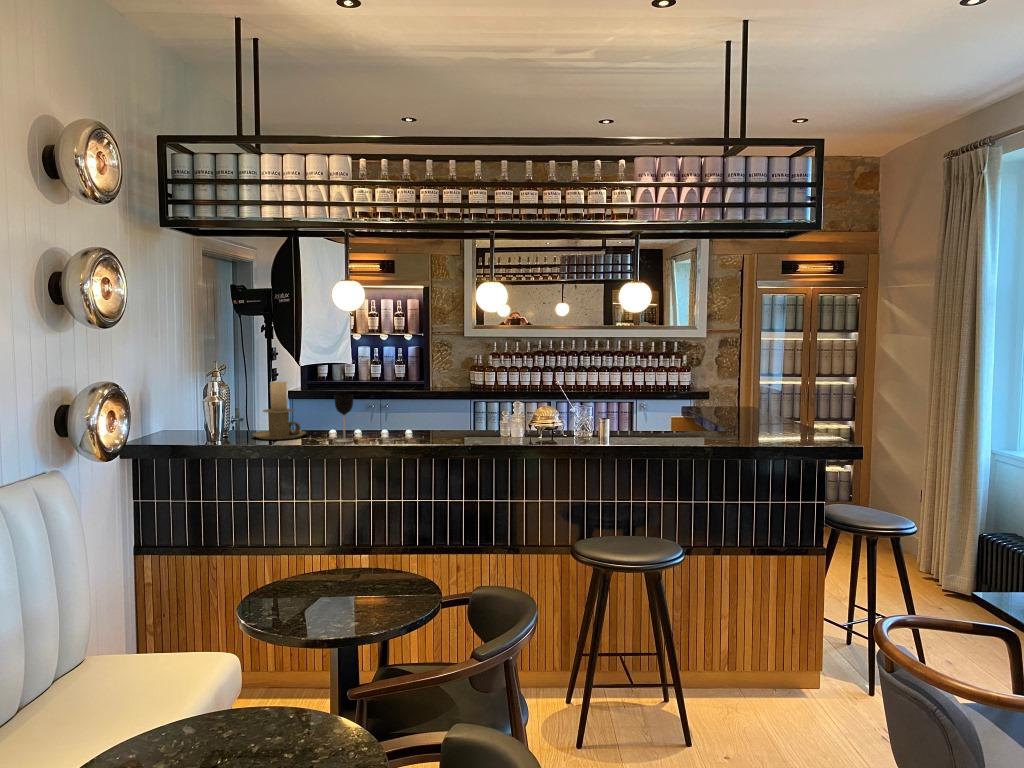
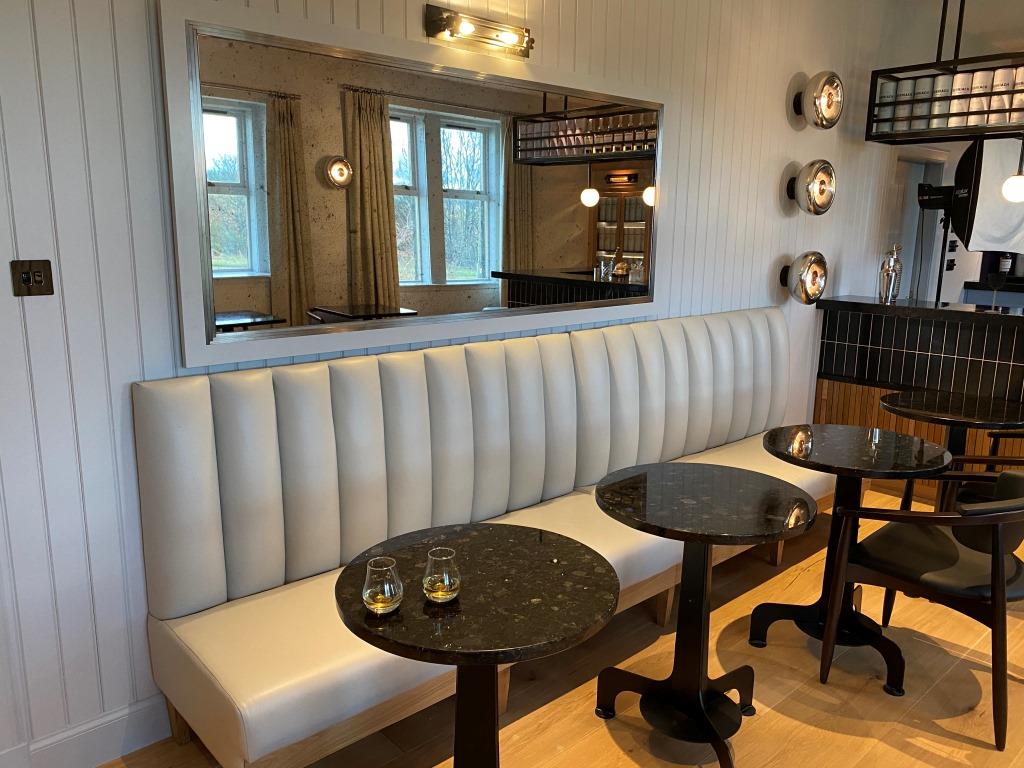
candle holder: present [252,381,306,440] -> none [914,261,962,307]

